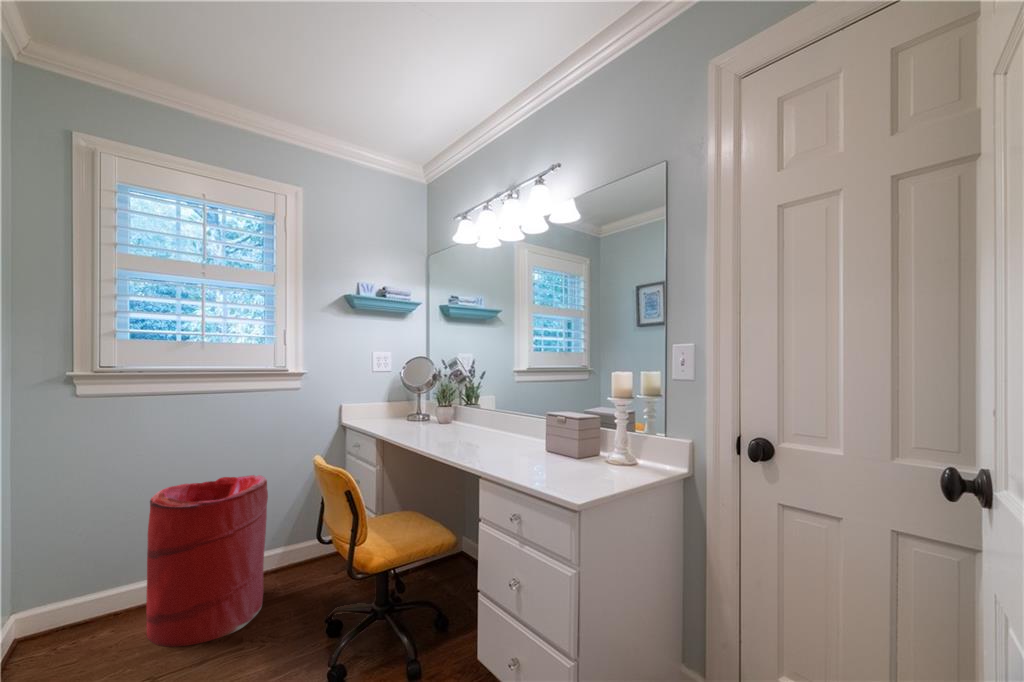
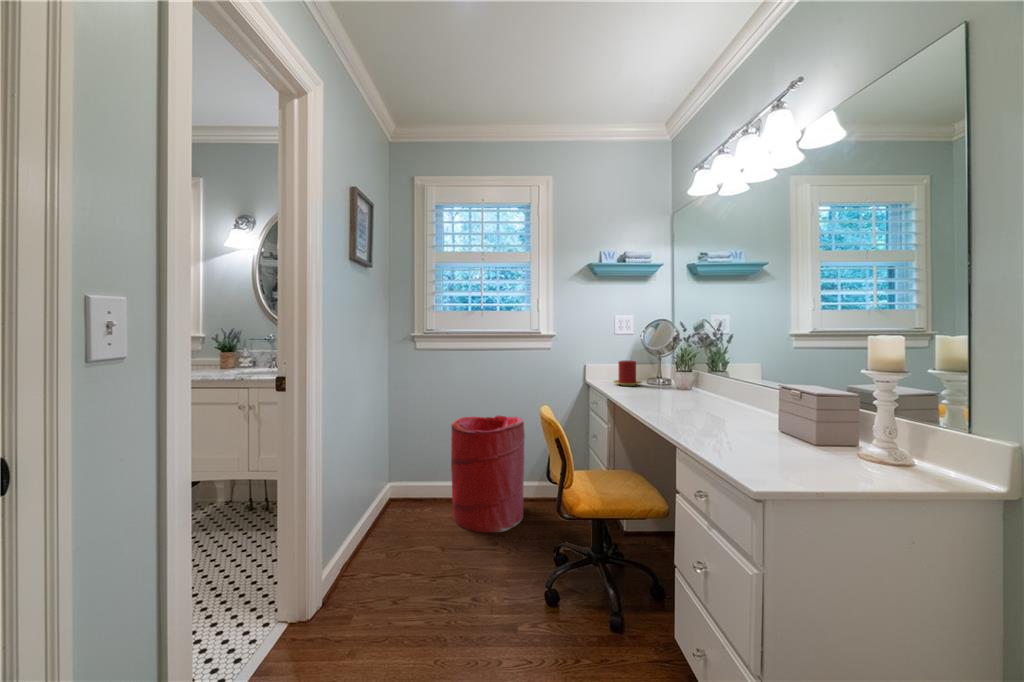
candle: none [372,398,403,424] -> present [613,360,642,386]

